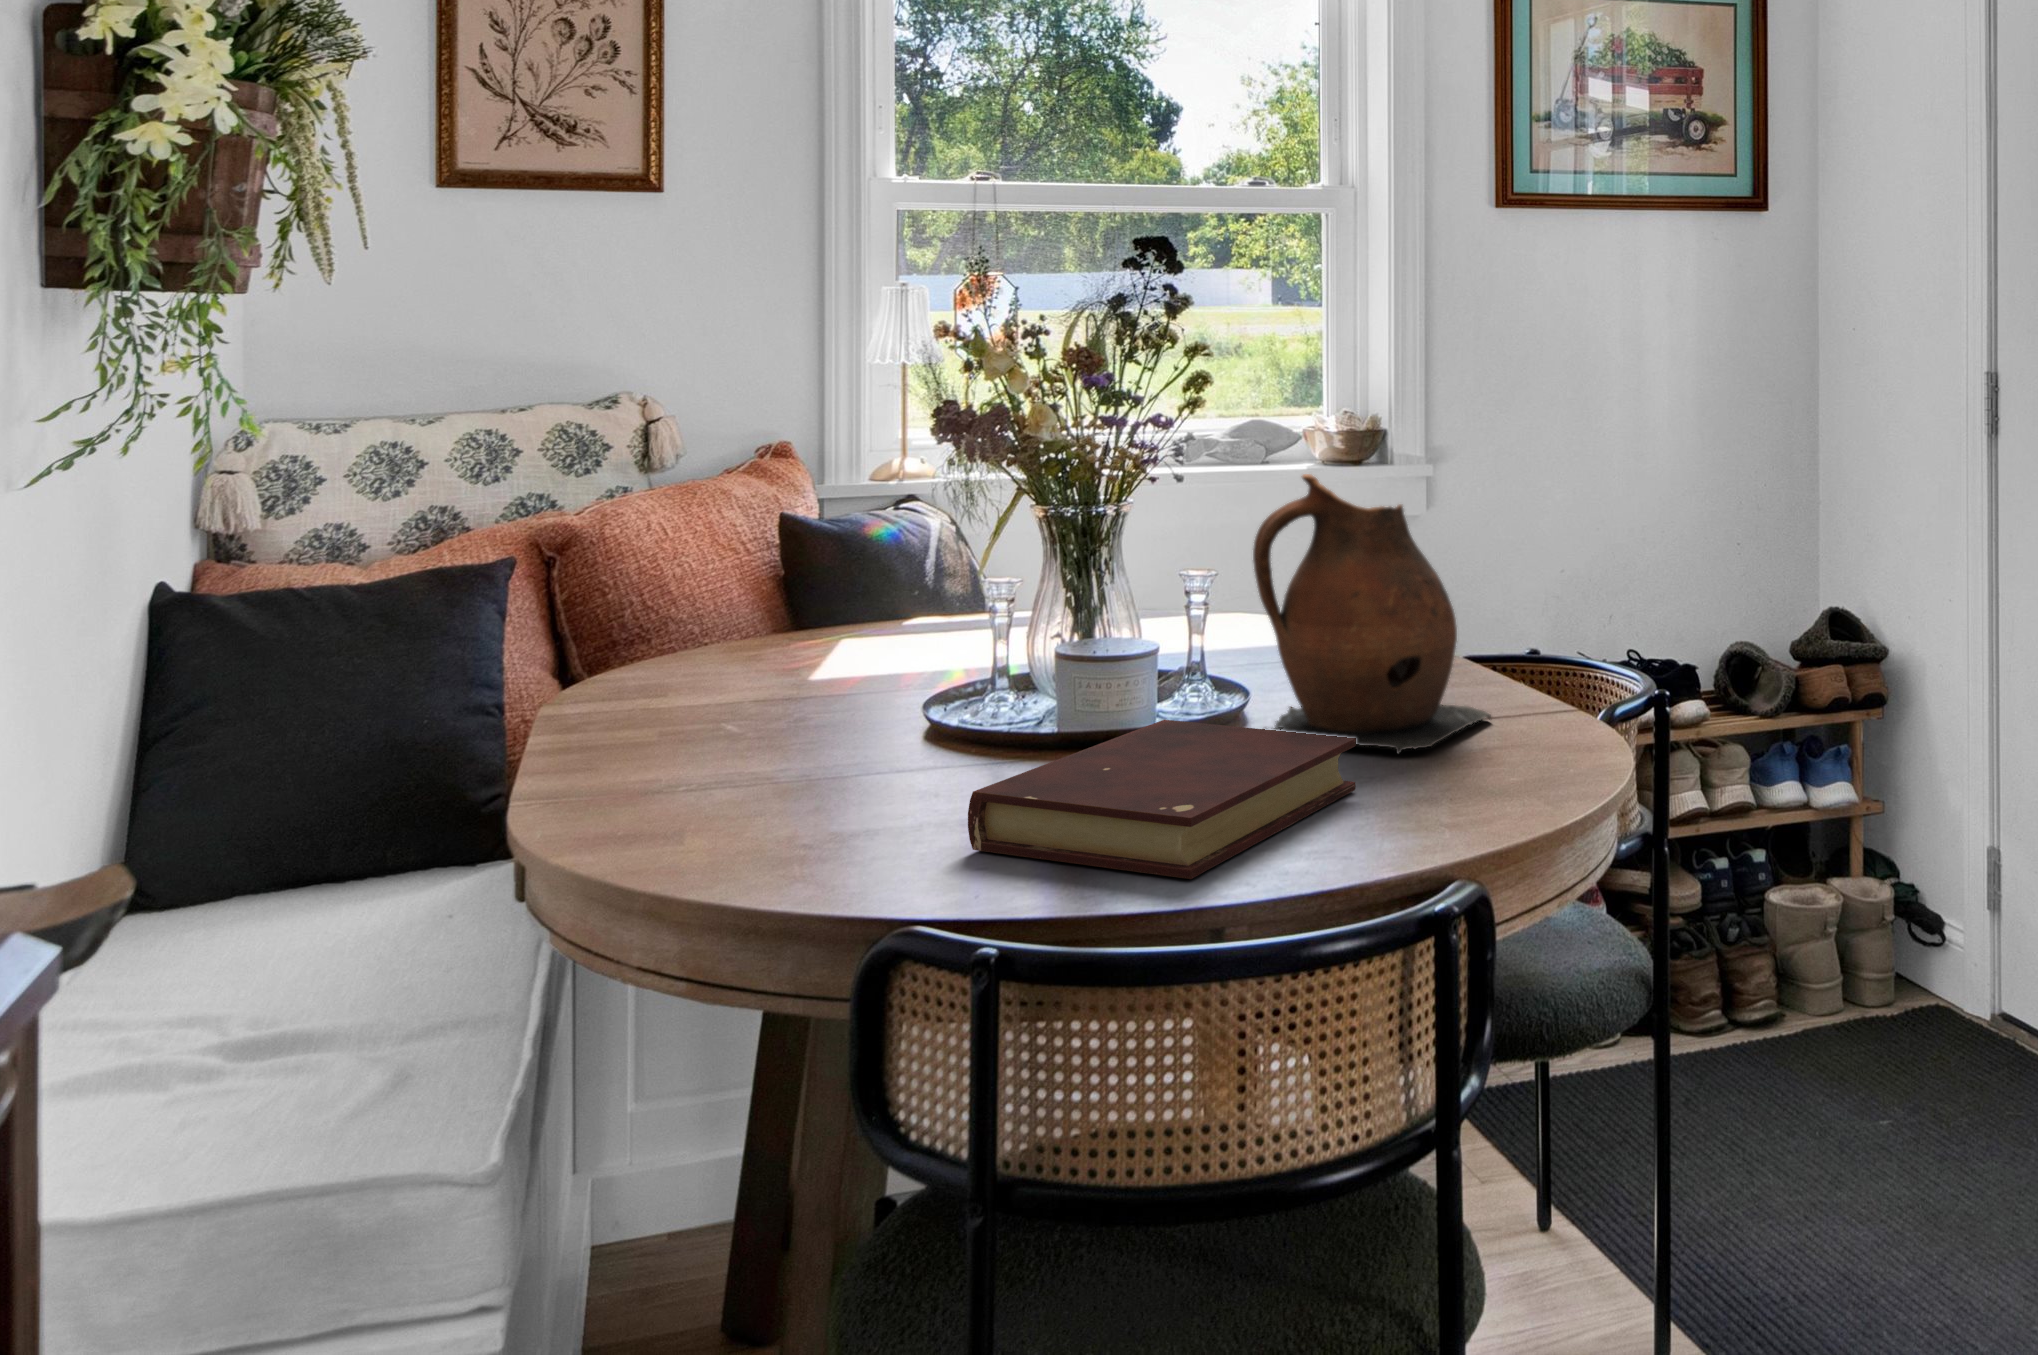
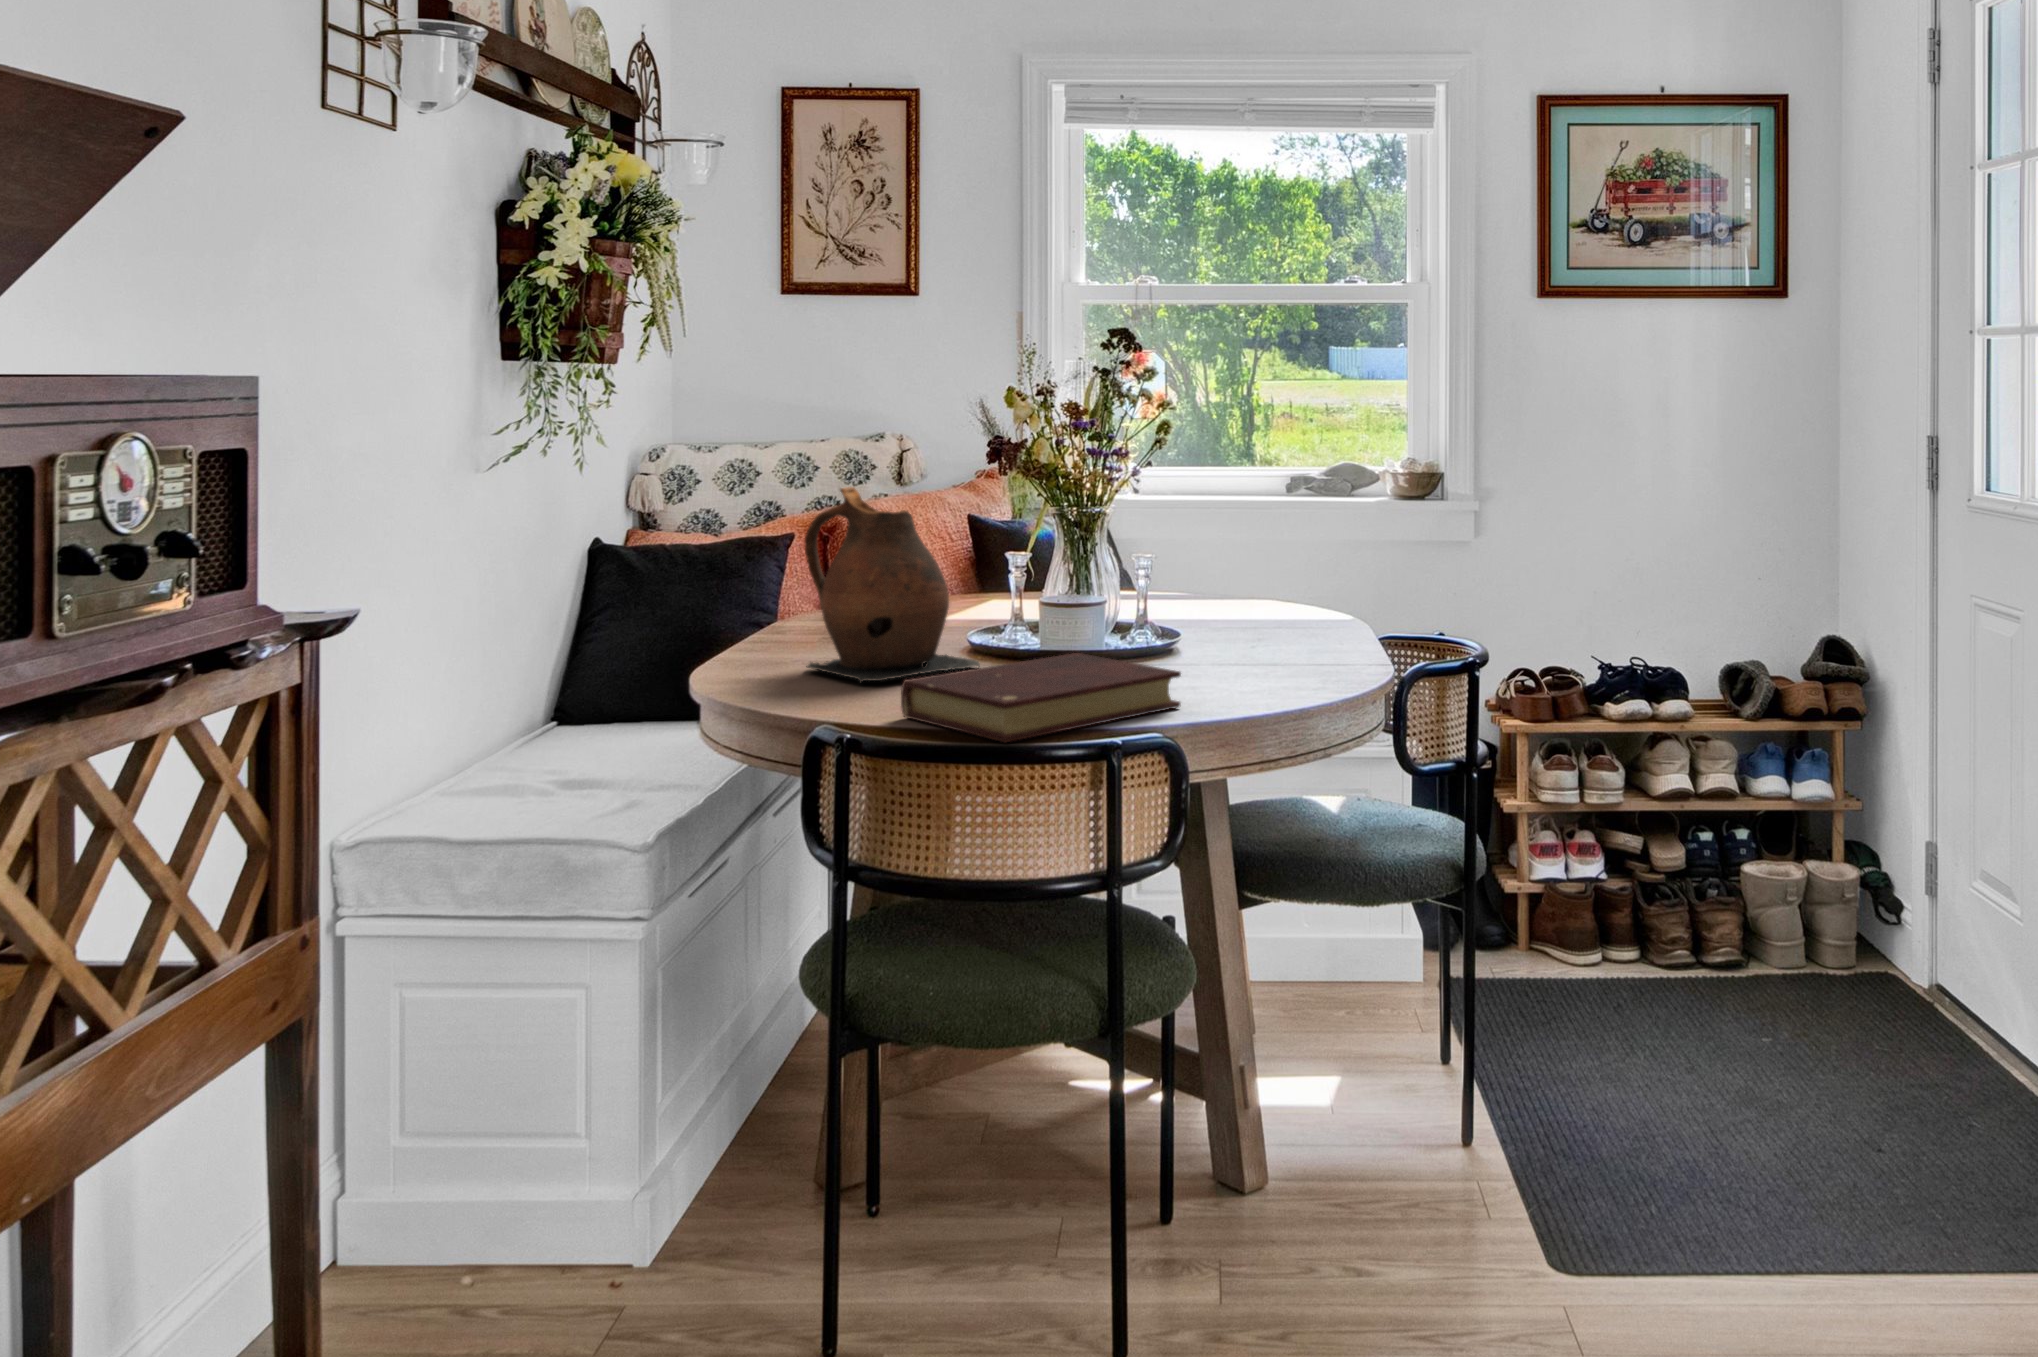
ceramic pitcher: present [1253,474,1491,754] -> present [805,487,980,683]

